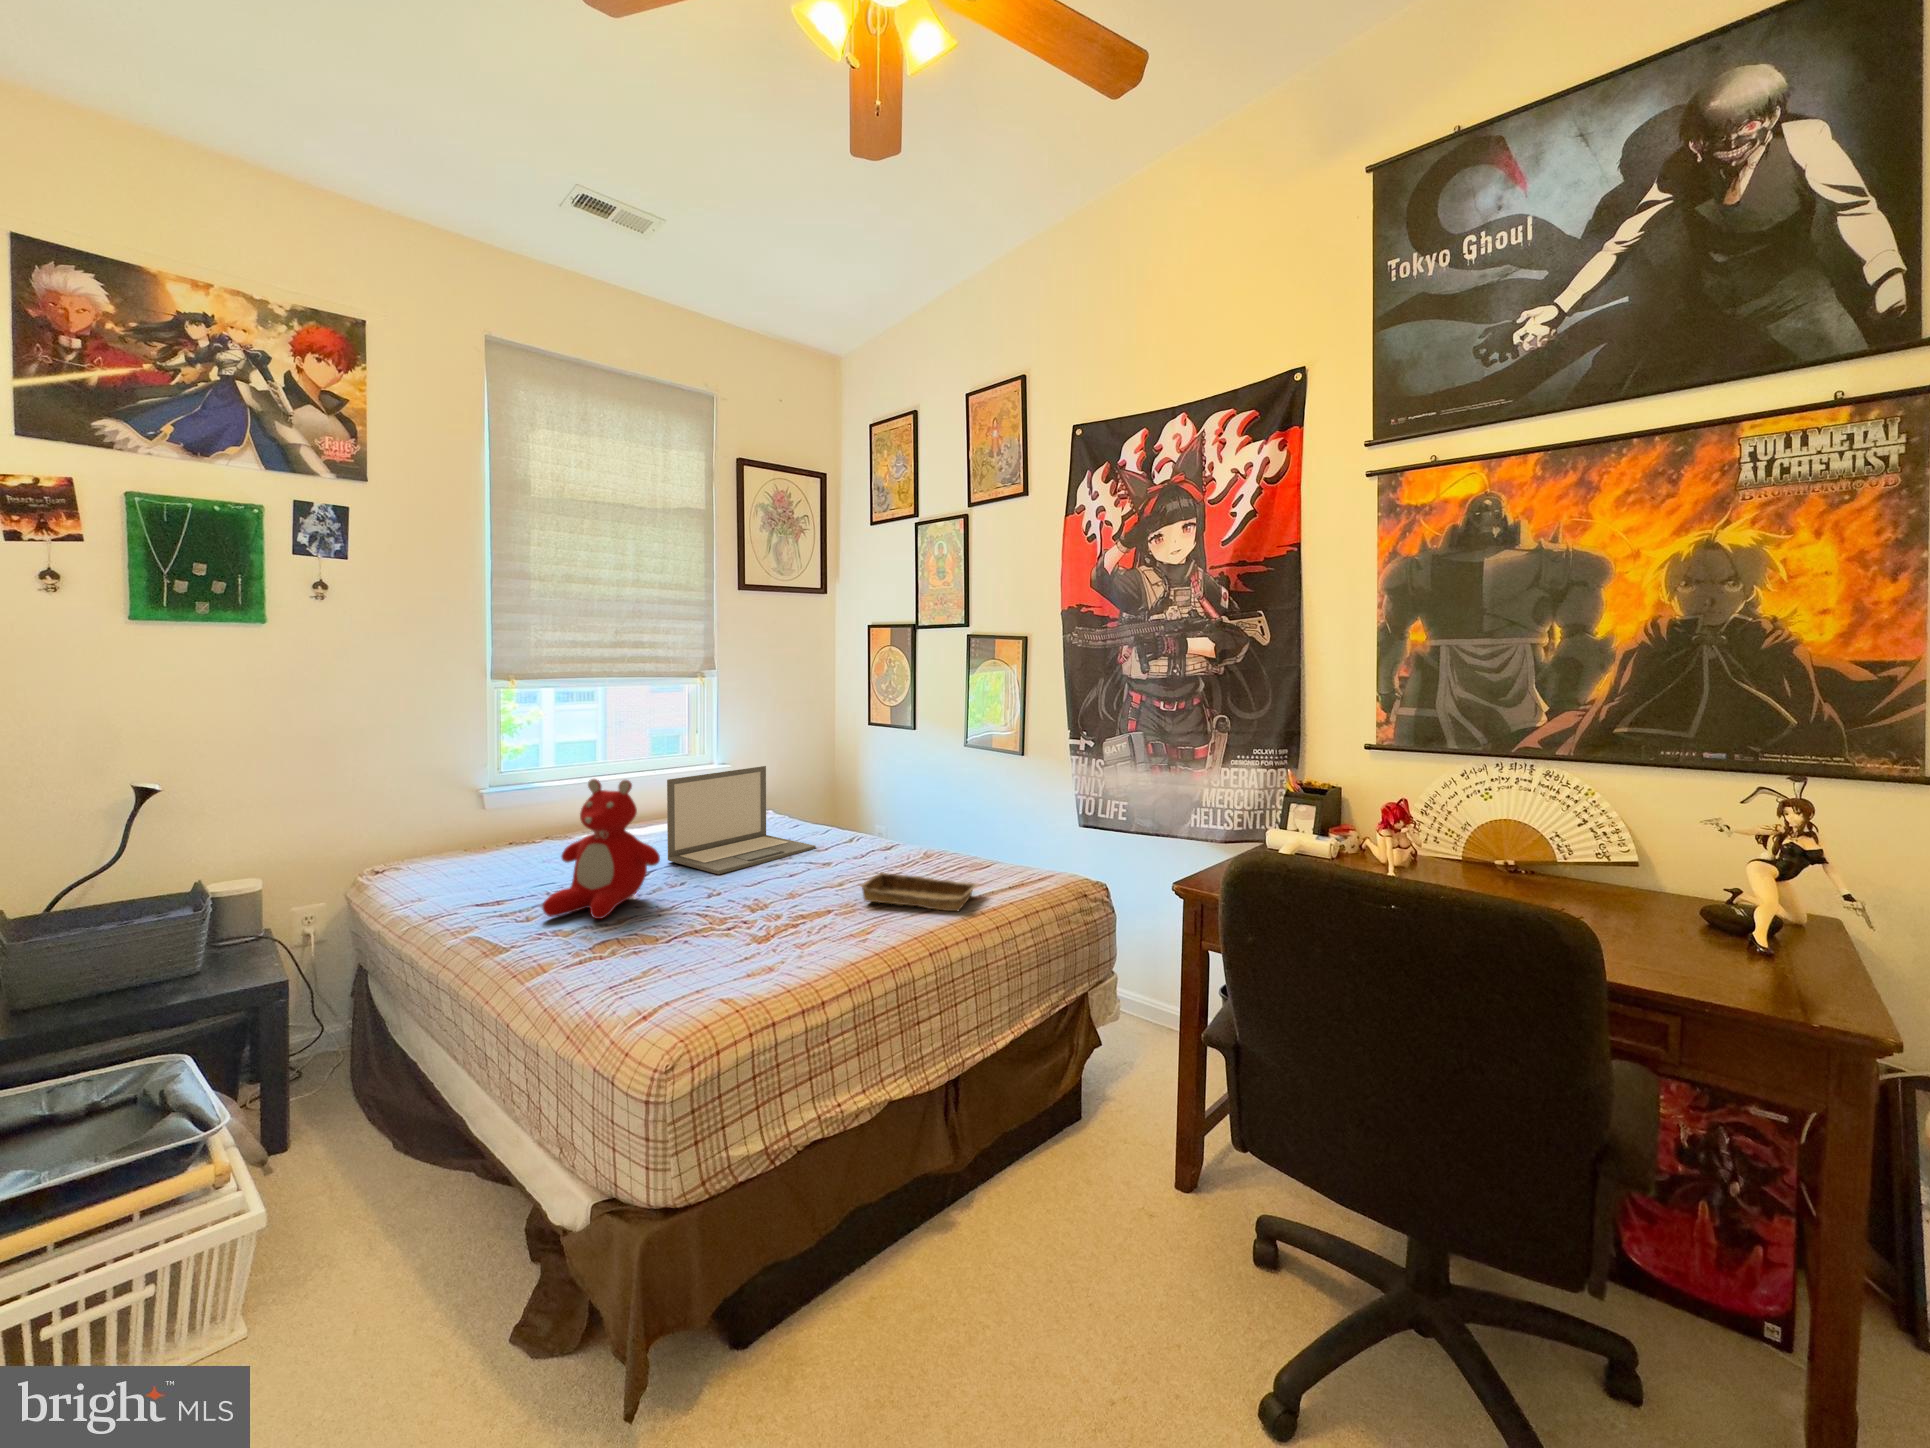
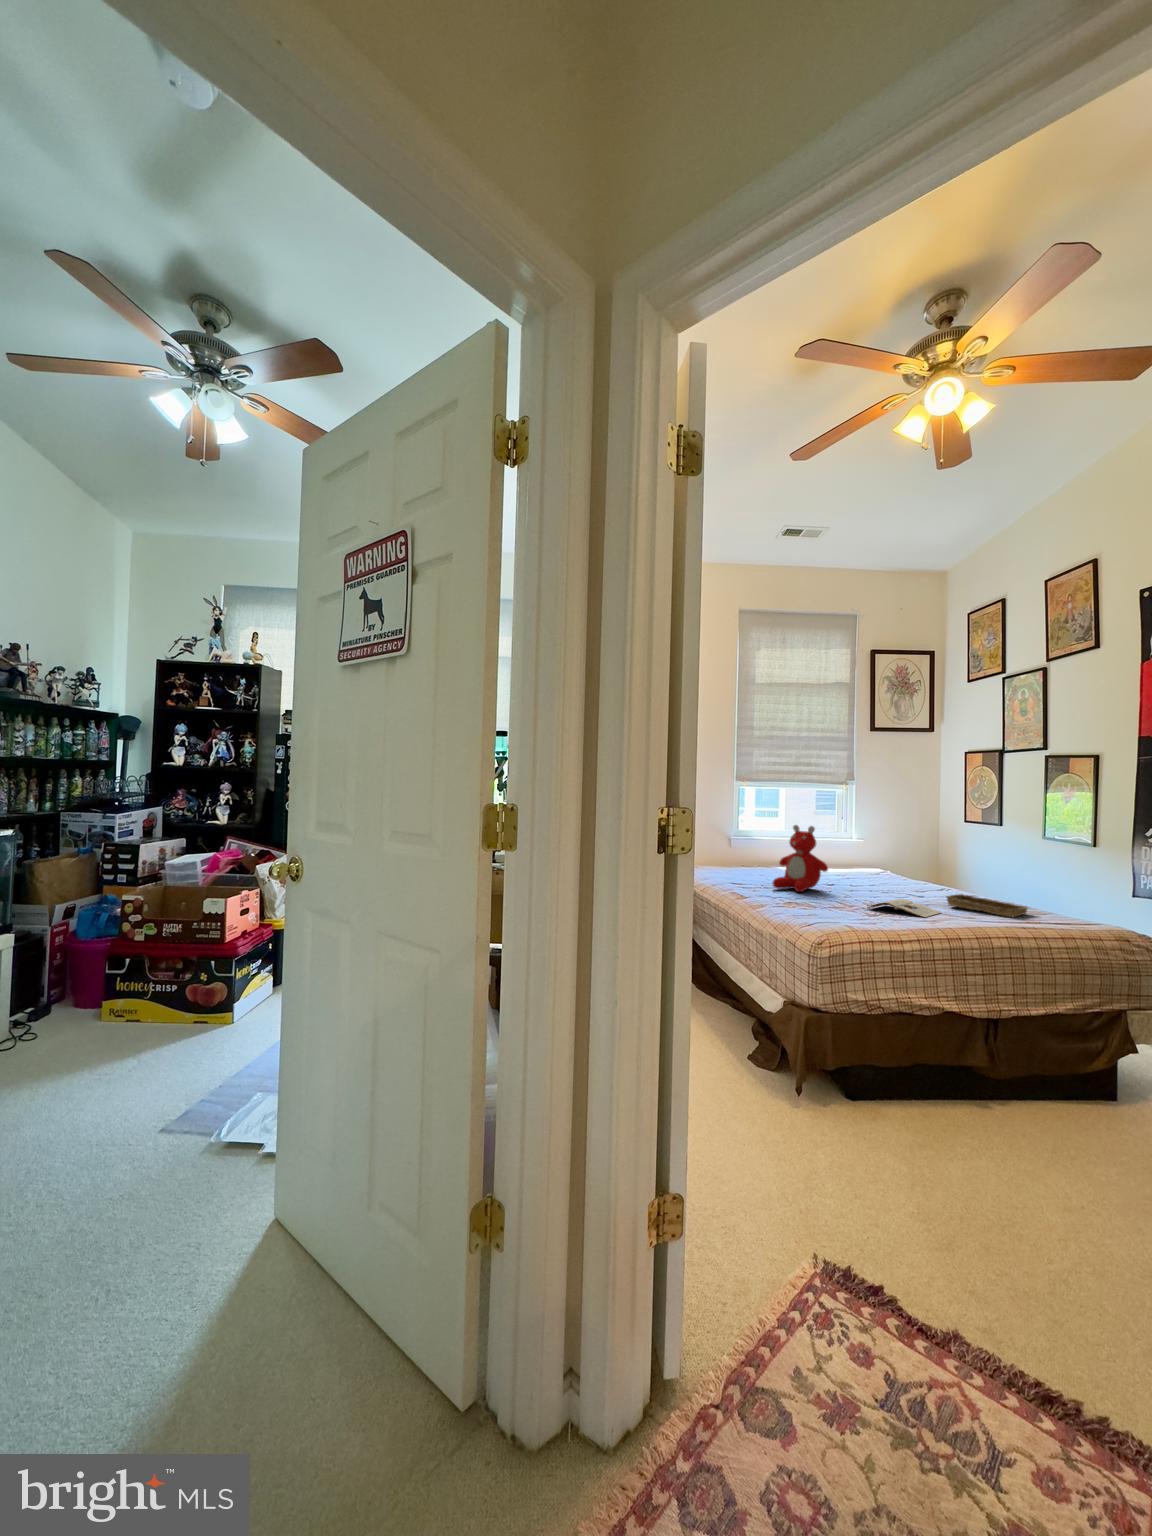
laptop: present [667,766,816,874] -> none [828,835,919,888]
magazine: none [729,912,858,957] -> present [867,899,941,918]

